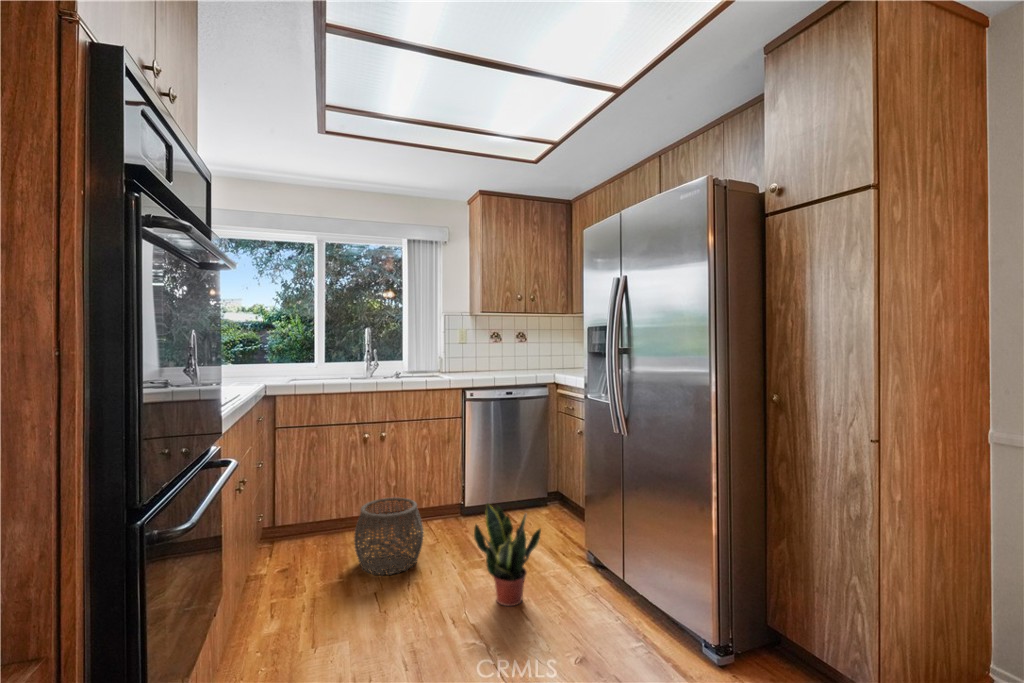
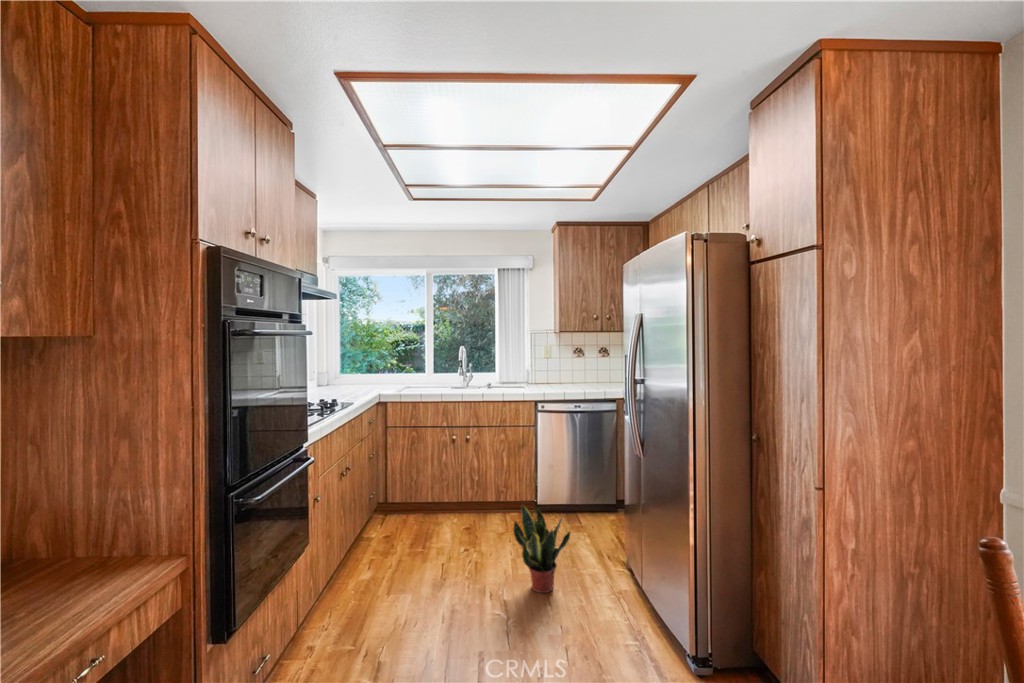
woven basket: present [354,497,424,575] -> none [433,492,488,554]

